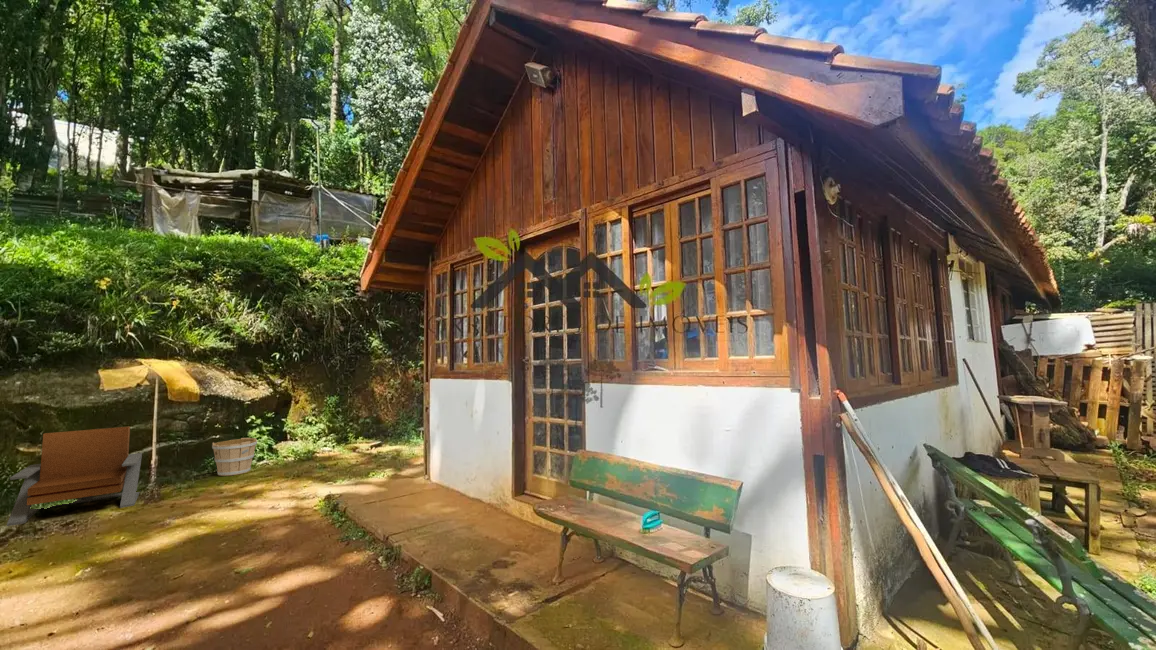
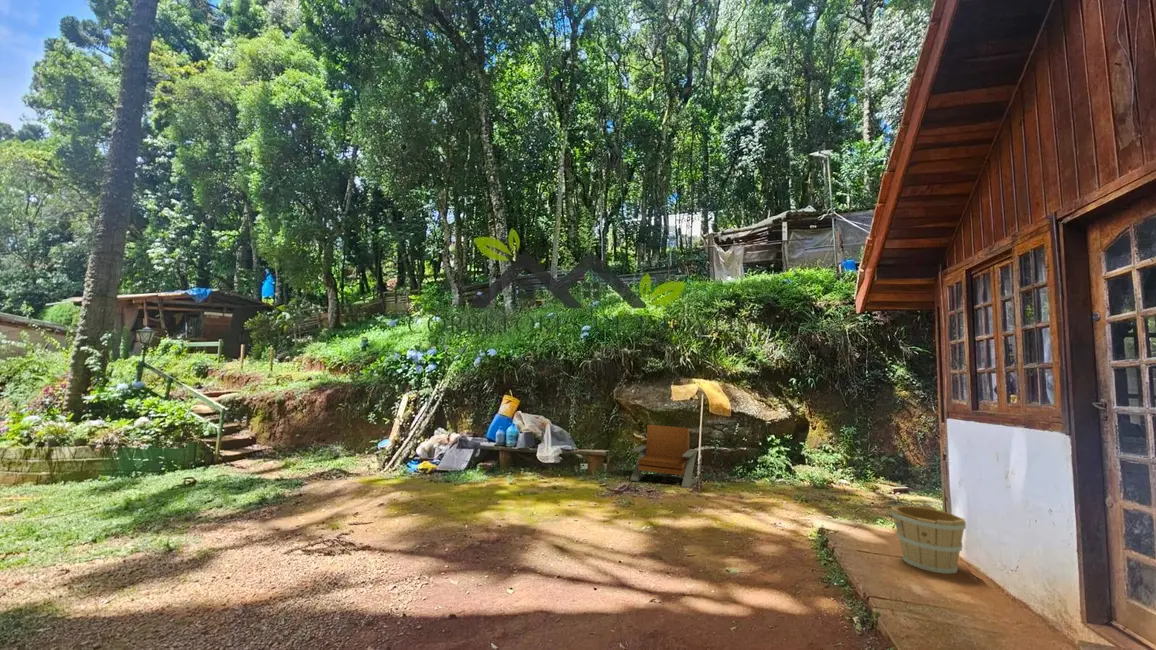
wooden bucket: present [212,438,257,476] -> present [891,506,966,574]

